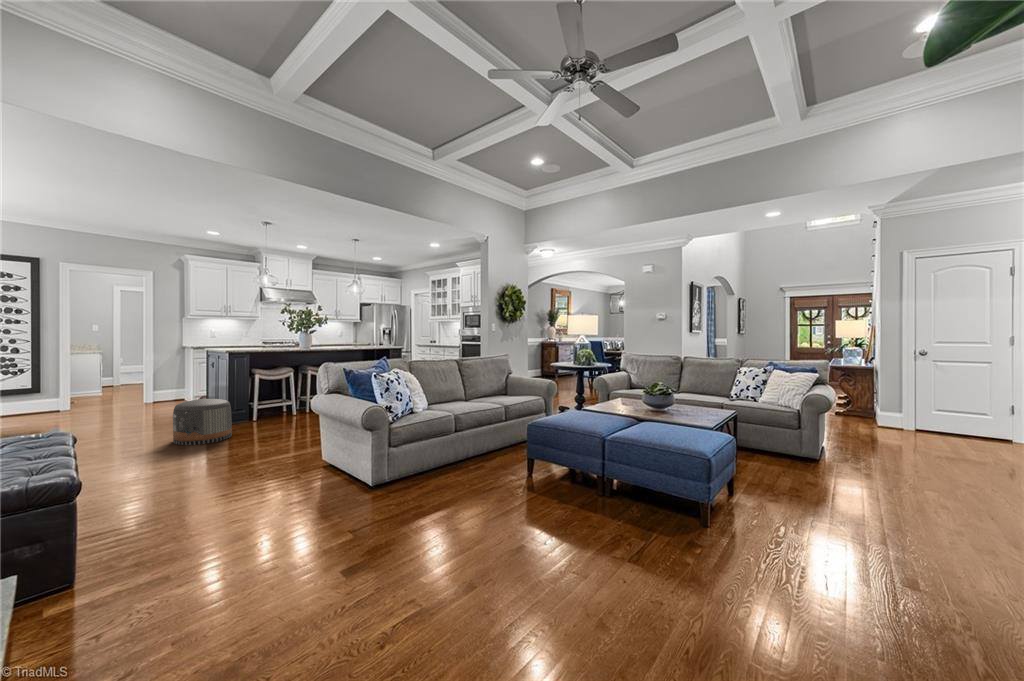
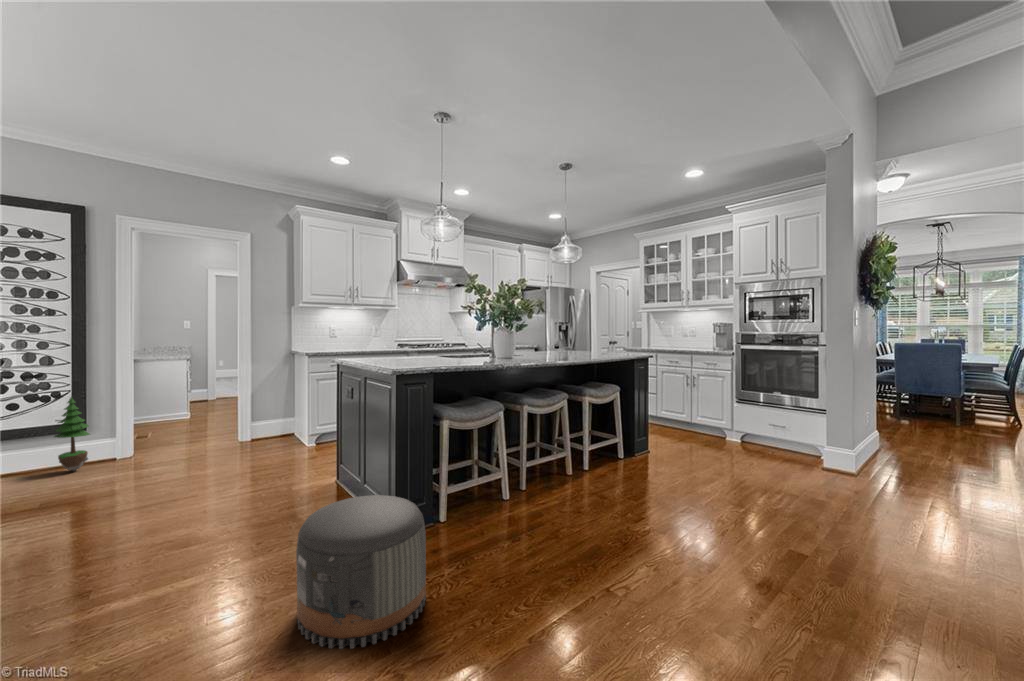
potted tree: none [21,371,45,416] -> present [54,397,90,471]

